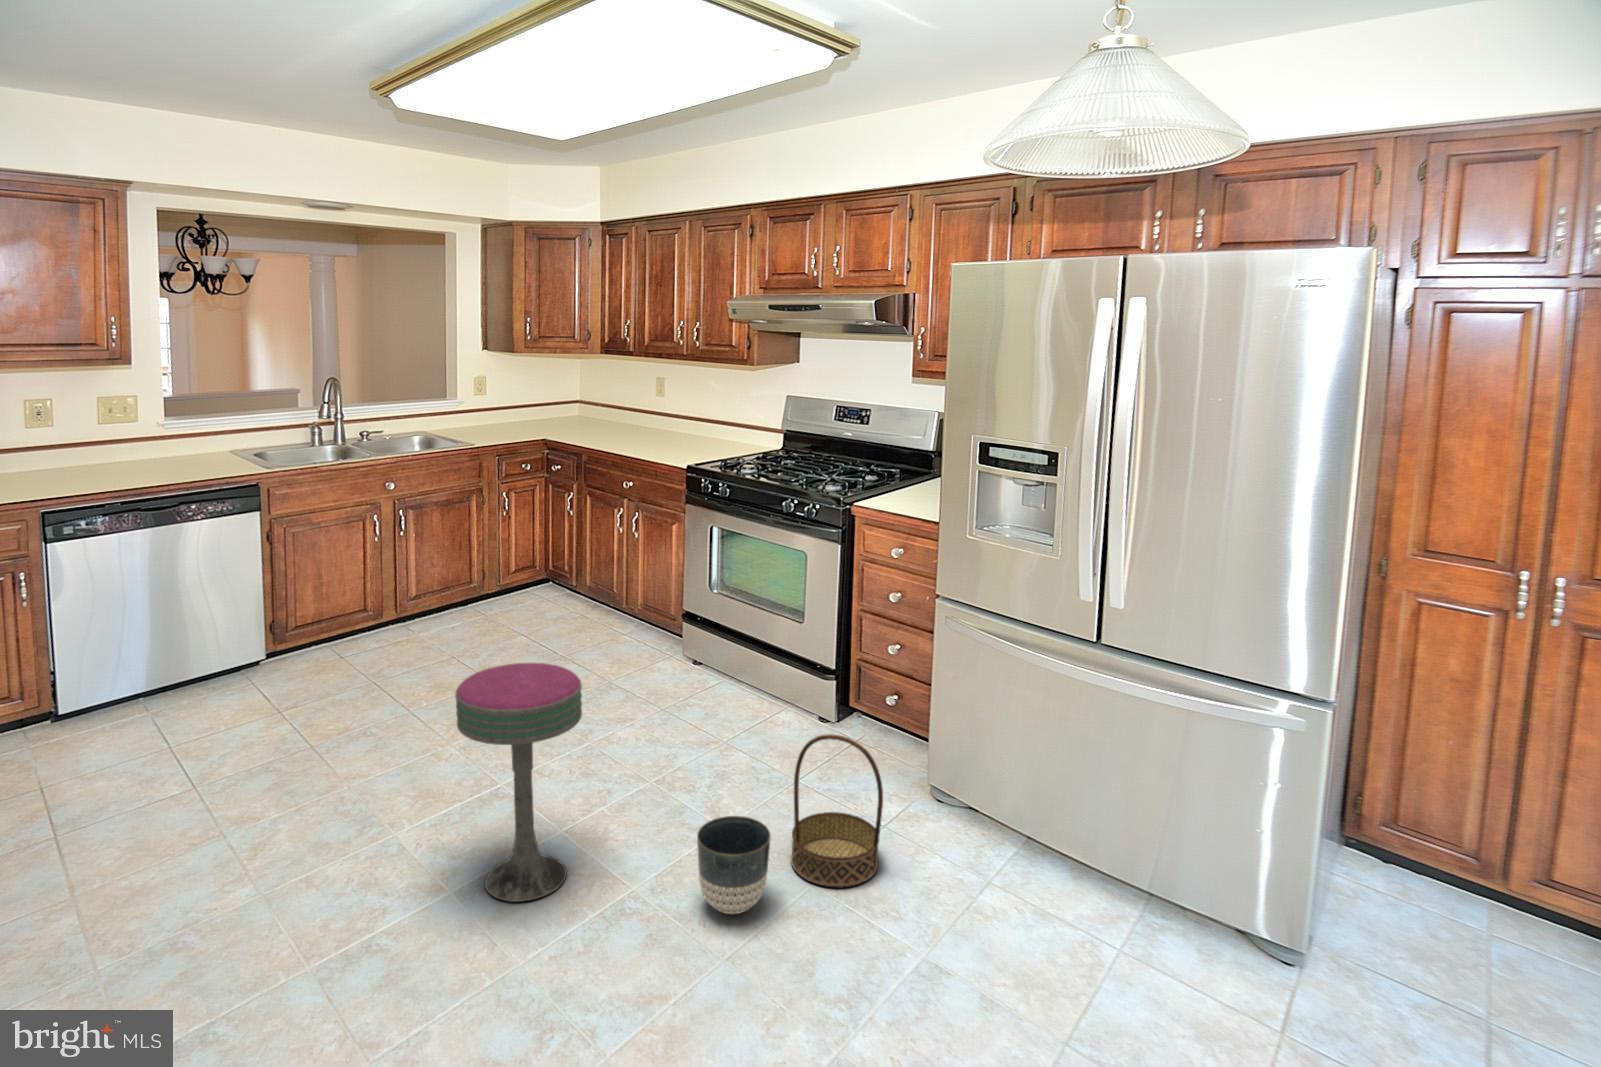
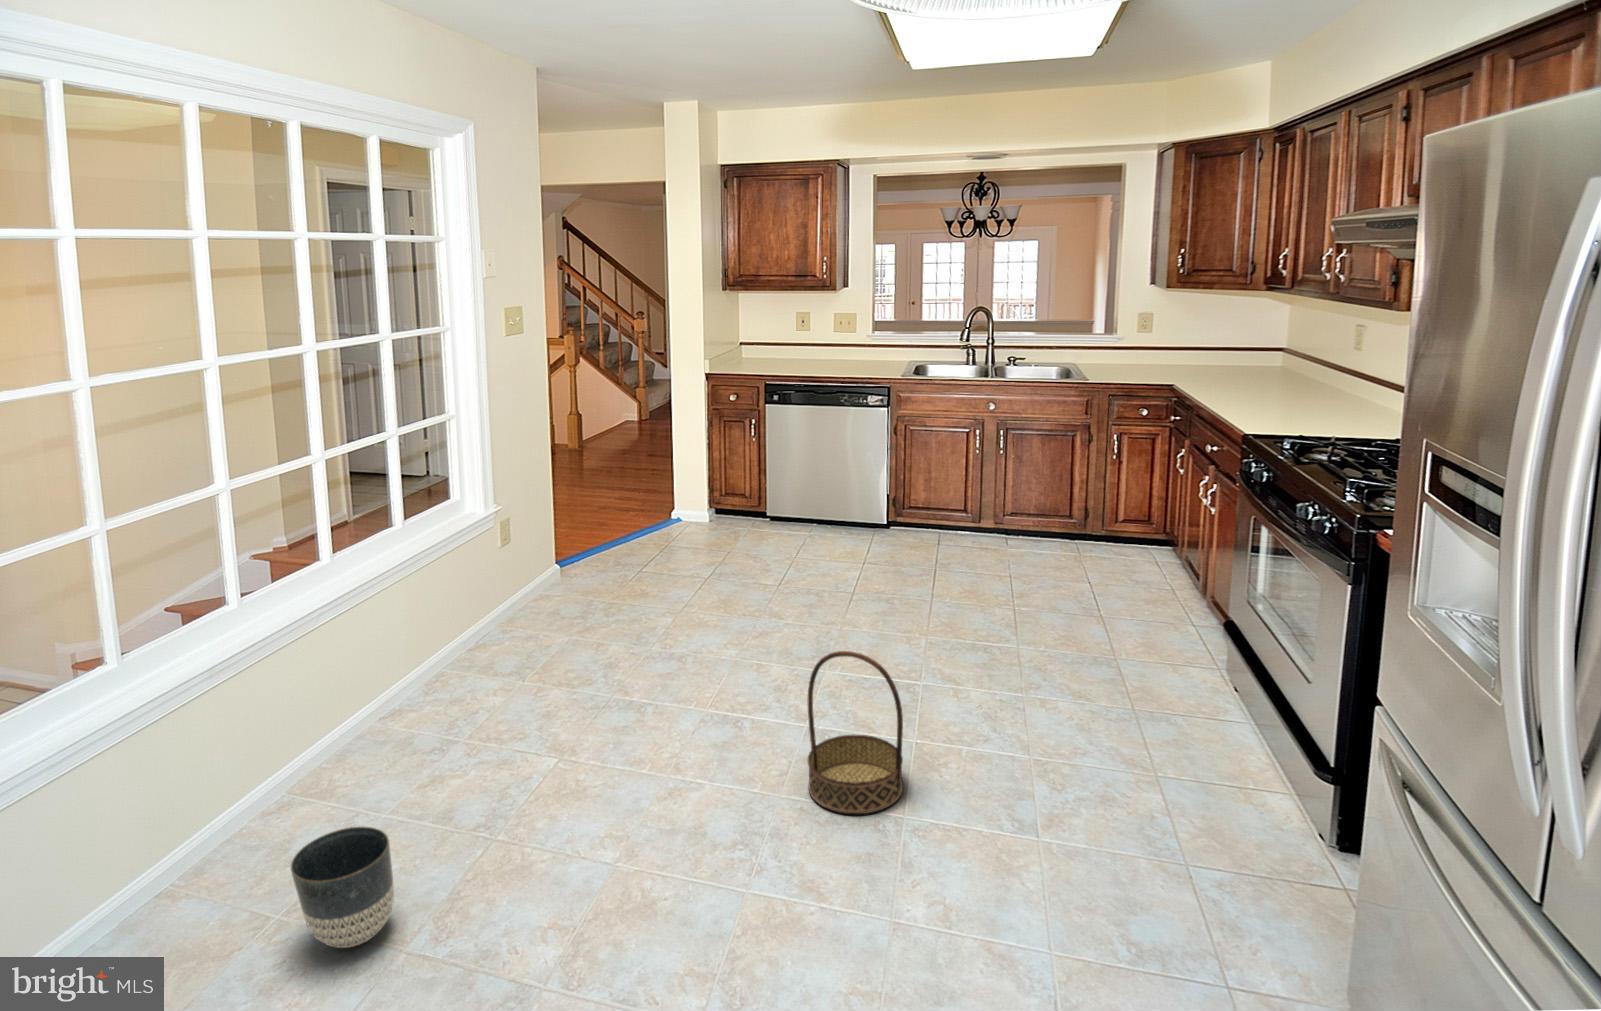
bar stool: present [455,663,582,902] -> none [434,587,572,838]
planter: present [697,816,771,914] -> present [291,827,394,948]

